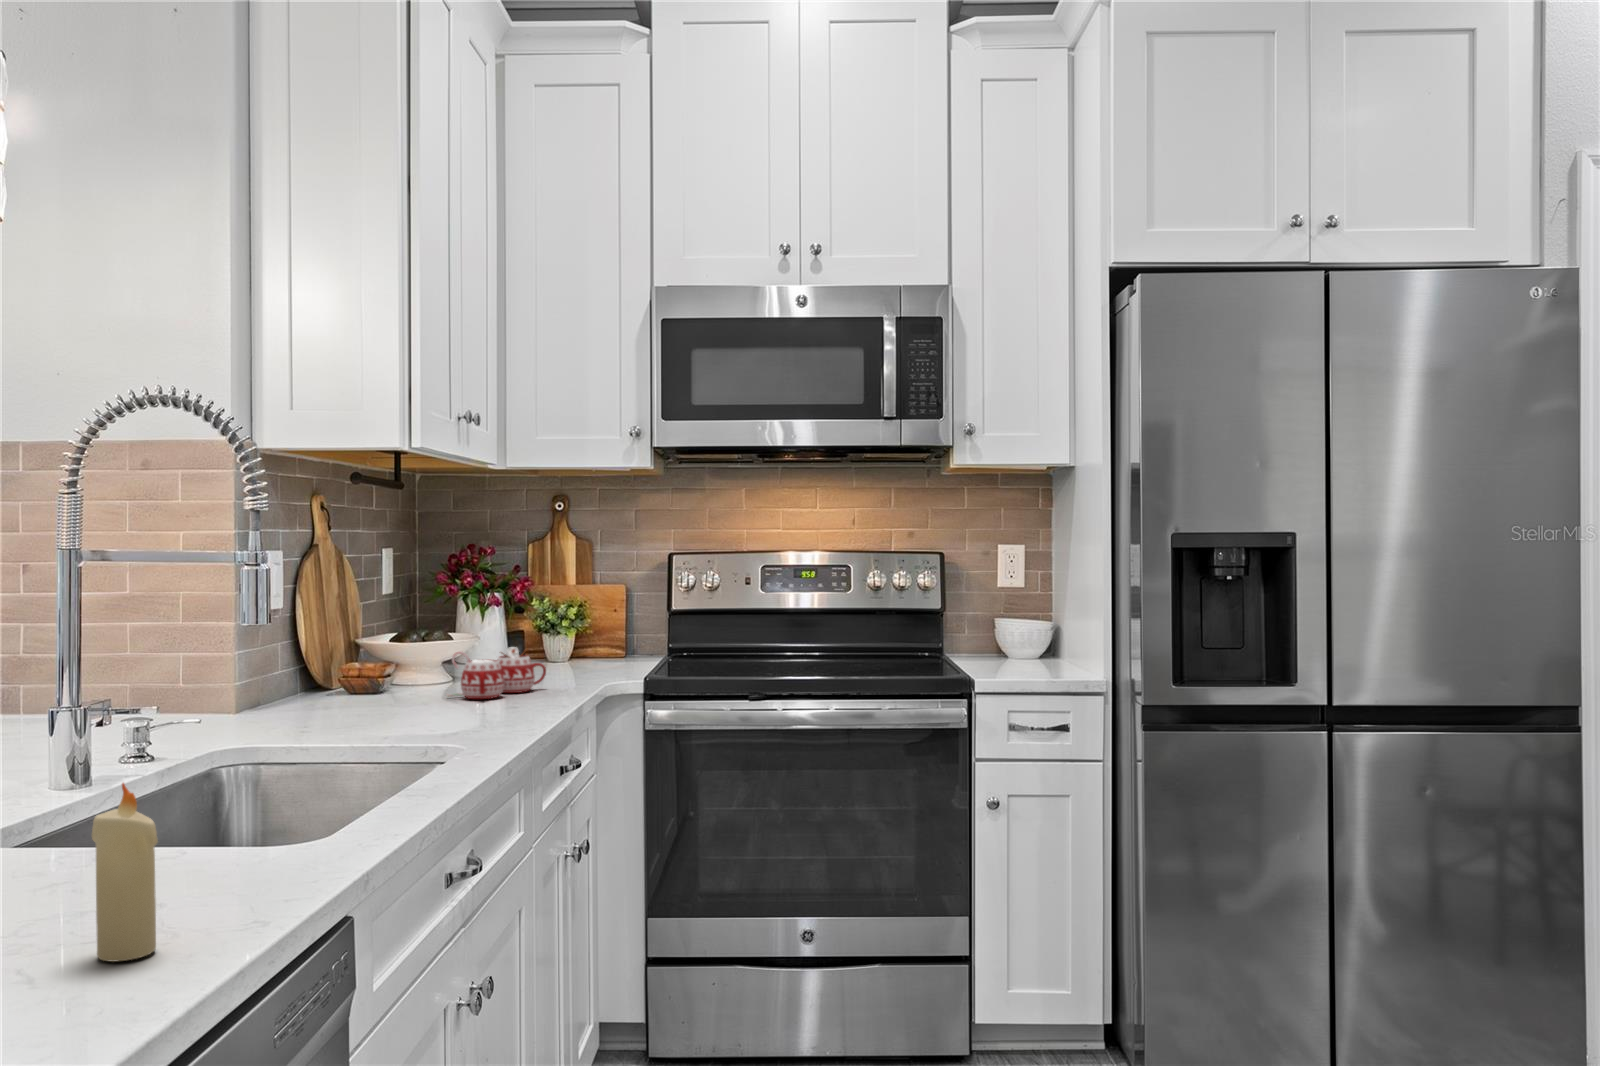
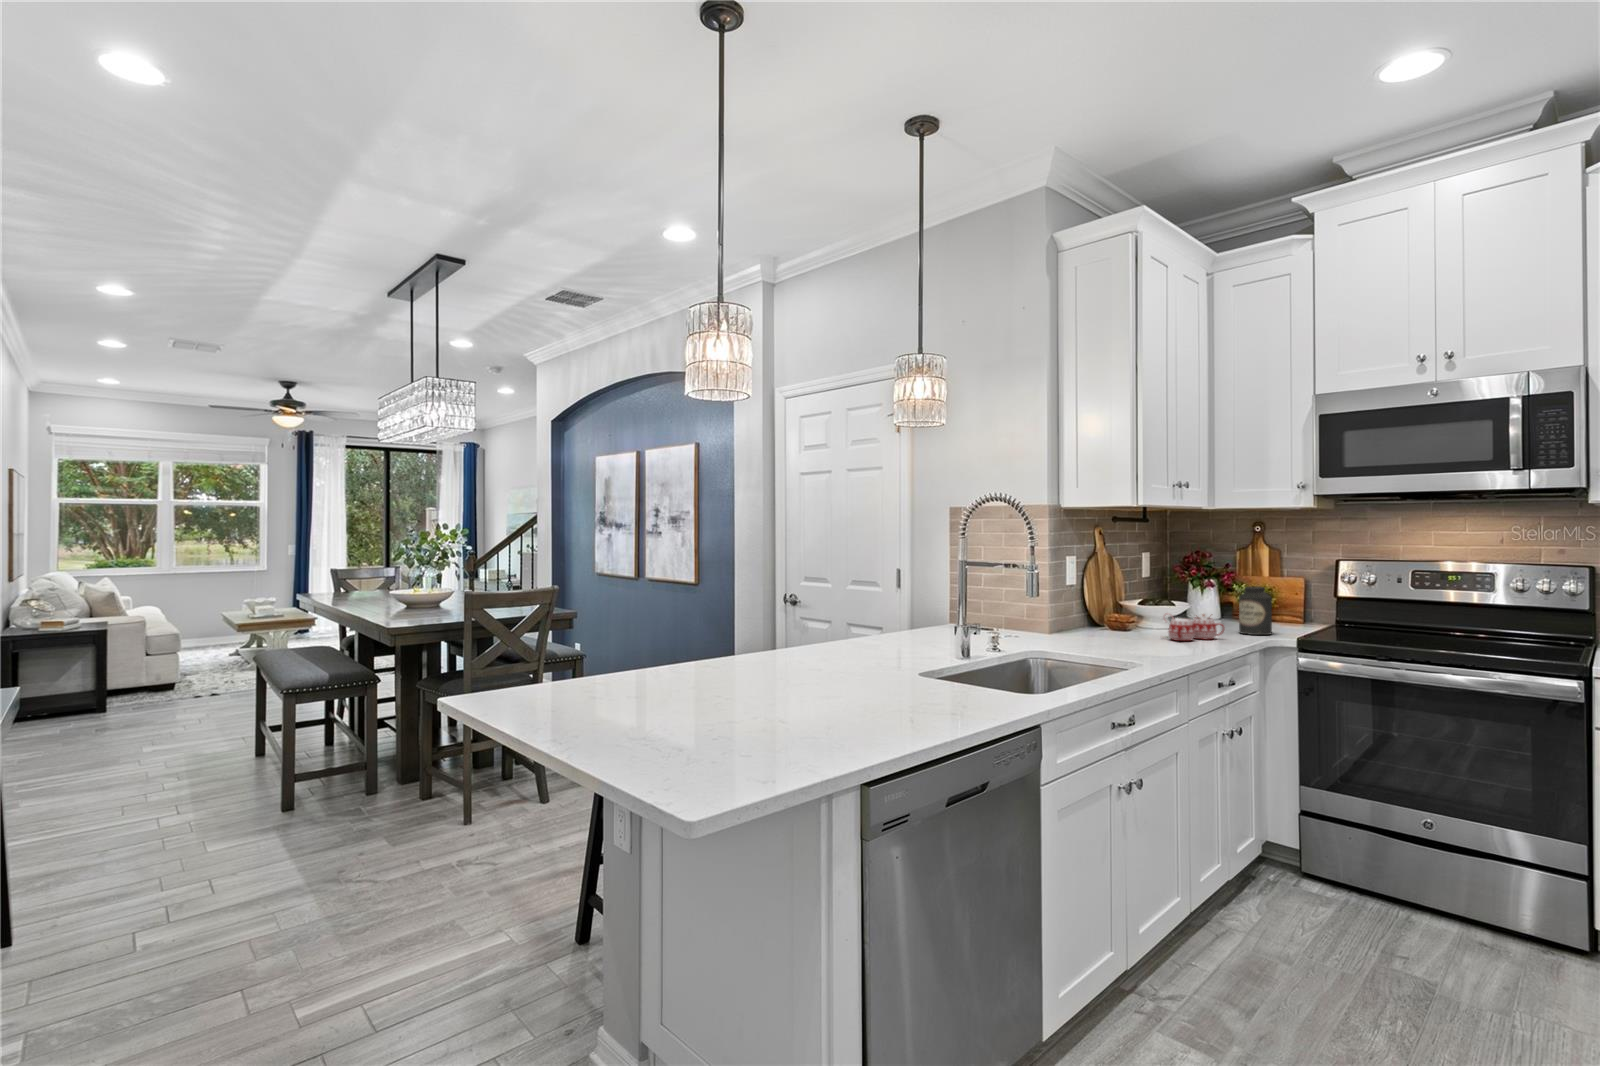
canister: none [557,599,605,678] -> present [1239,587,1272,635]
candle: present [92,783,158,961] -> none [936,652,959,720]

